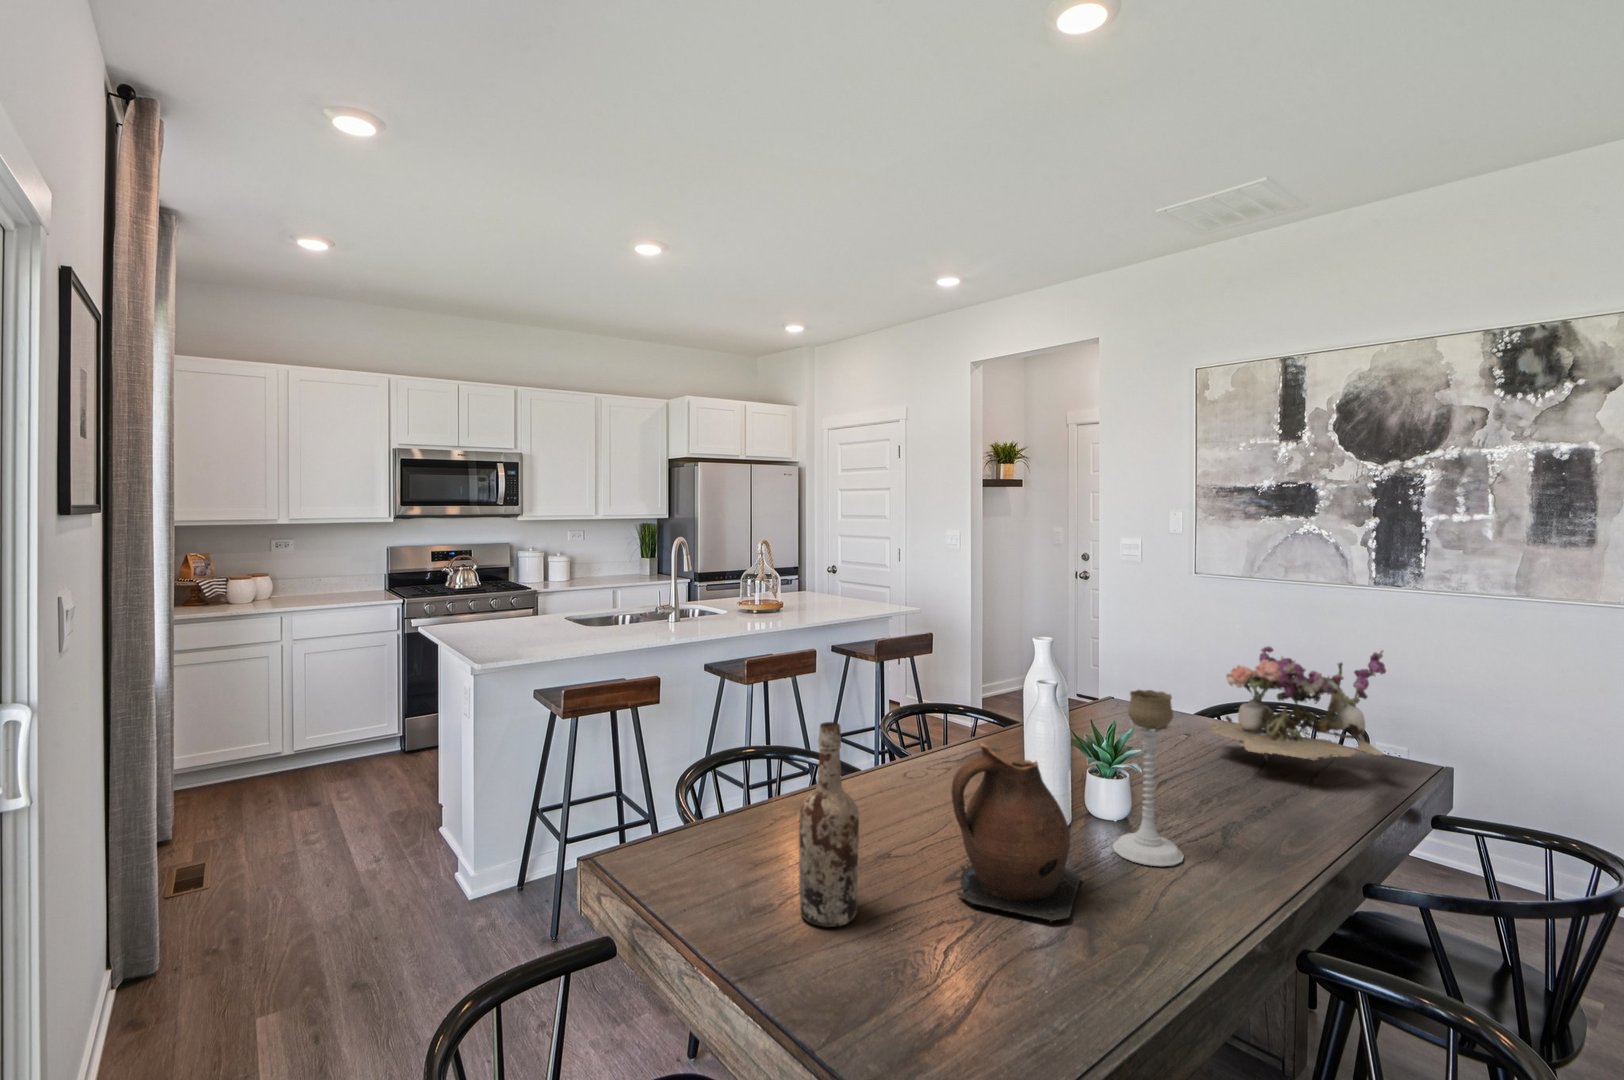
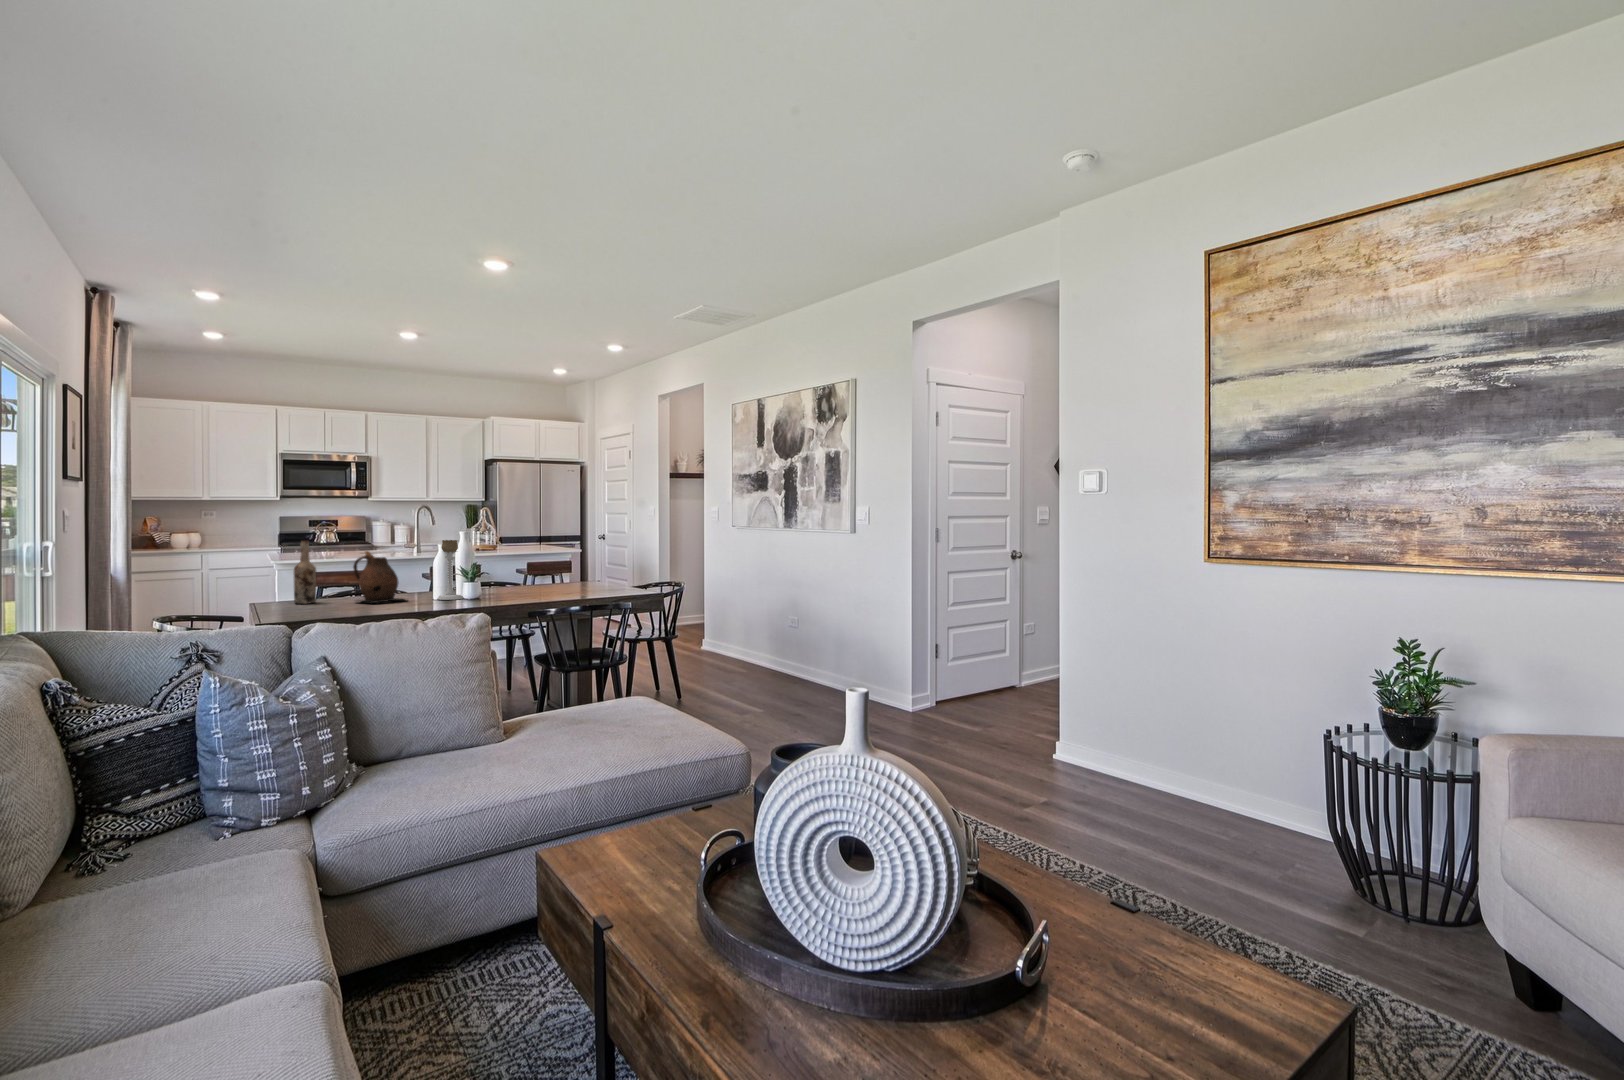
flower arrangement: present [1208,647,1386,760] -> none [555,537,618,589]

